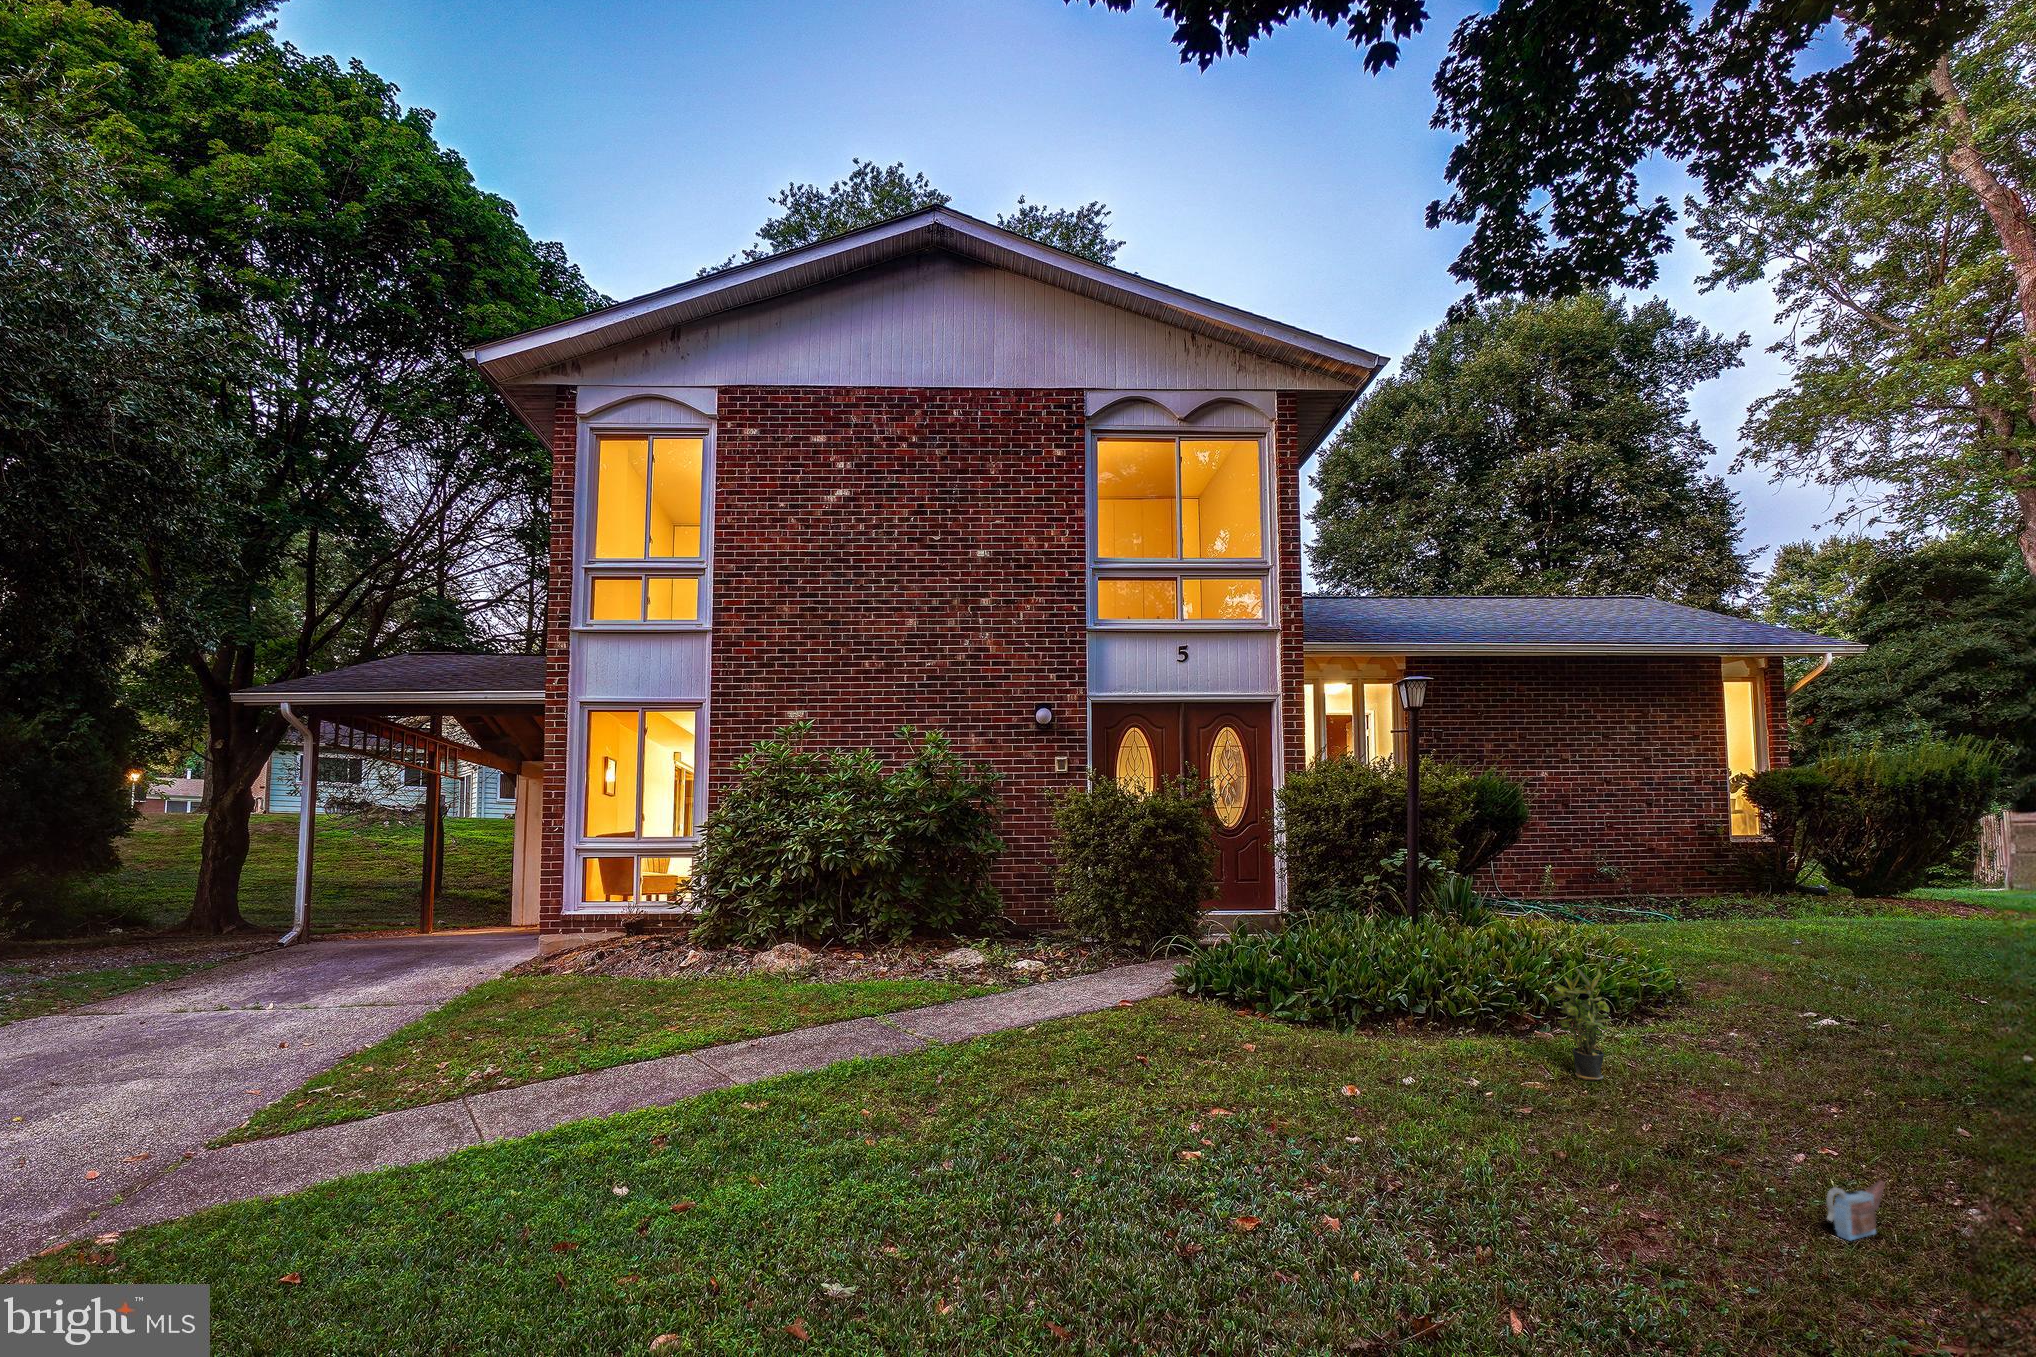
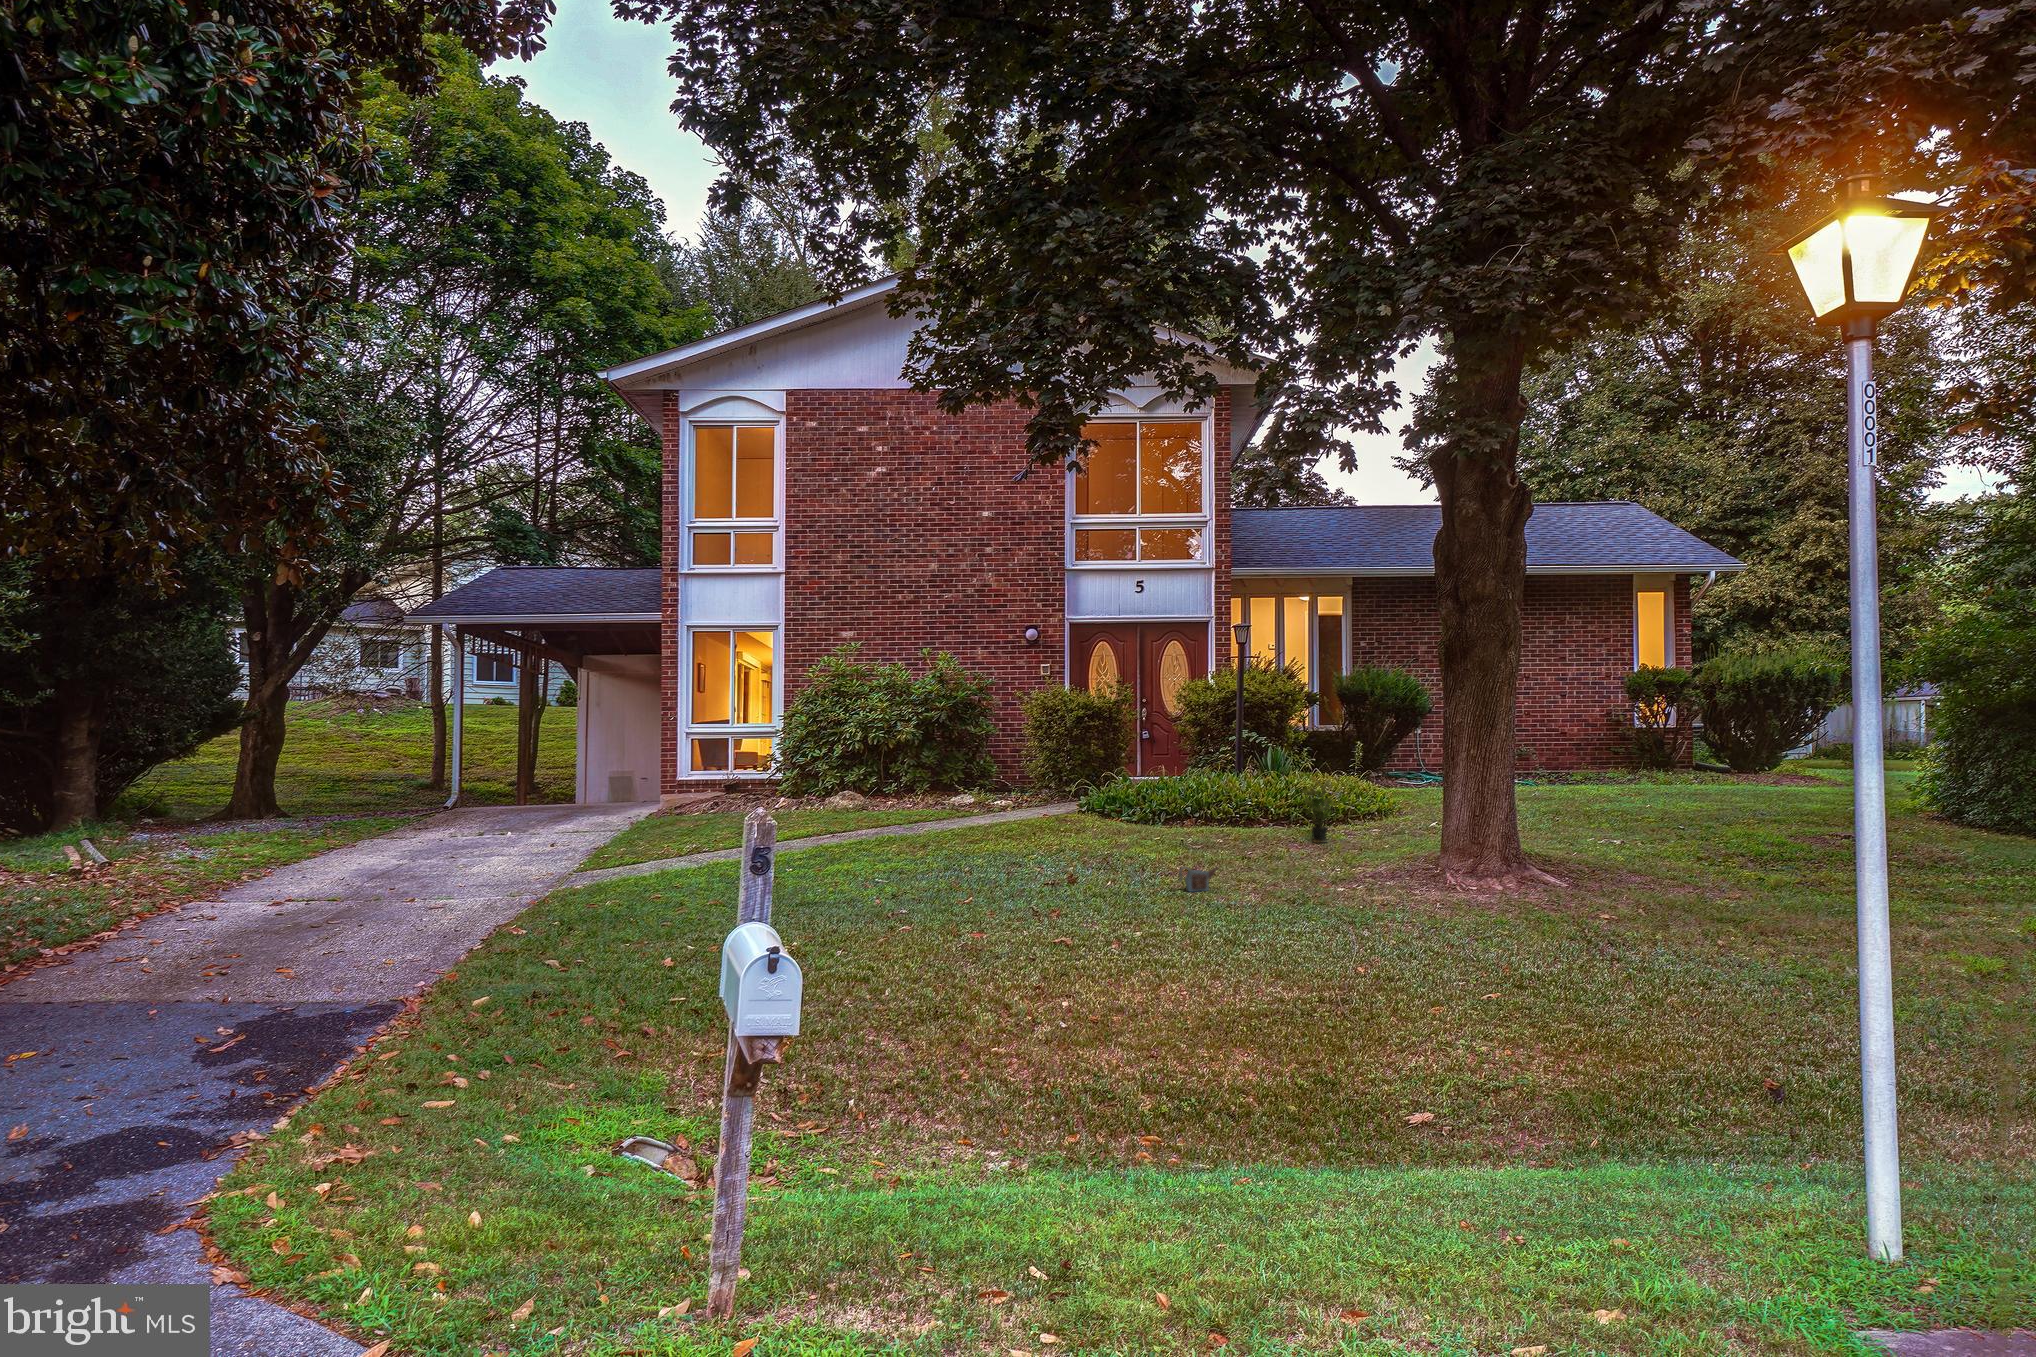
watering can: present [1826,1180,1885,1240] -> present [1179,867,1218,892]

